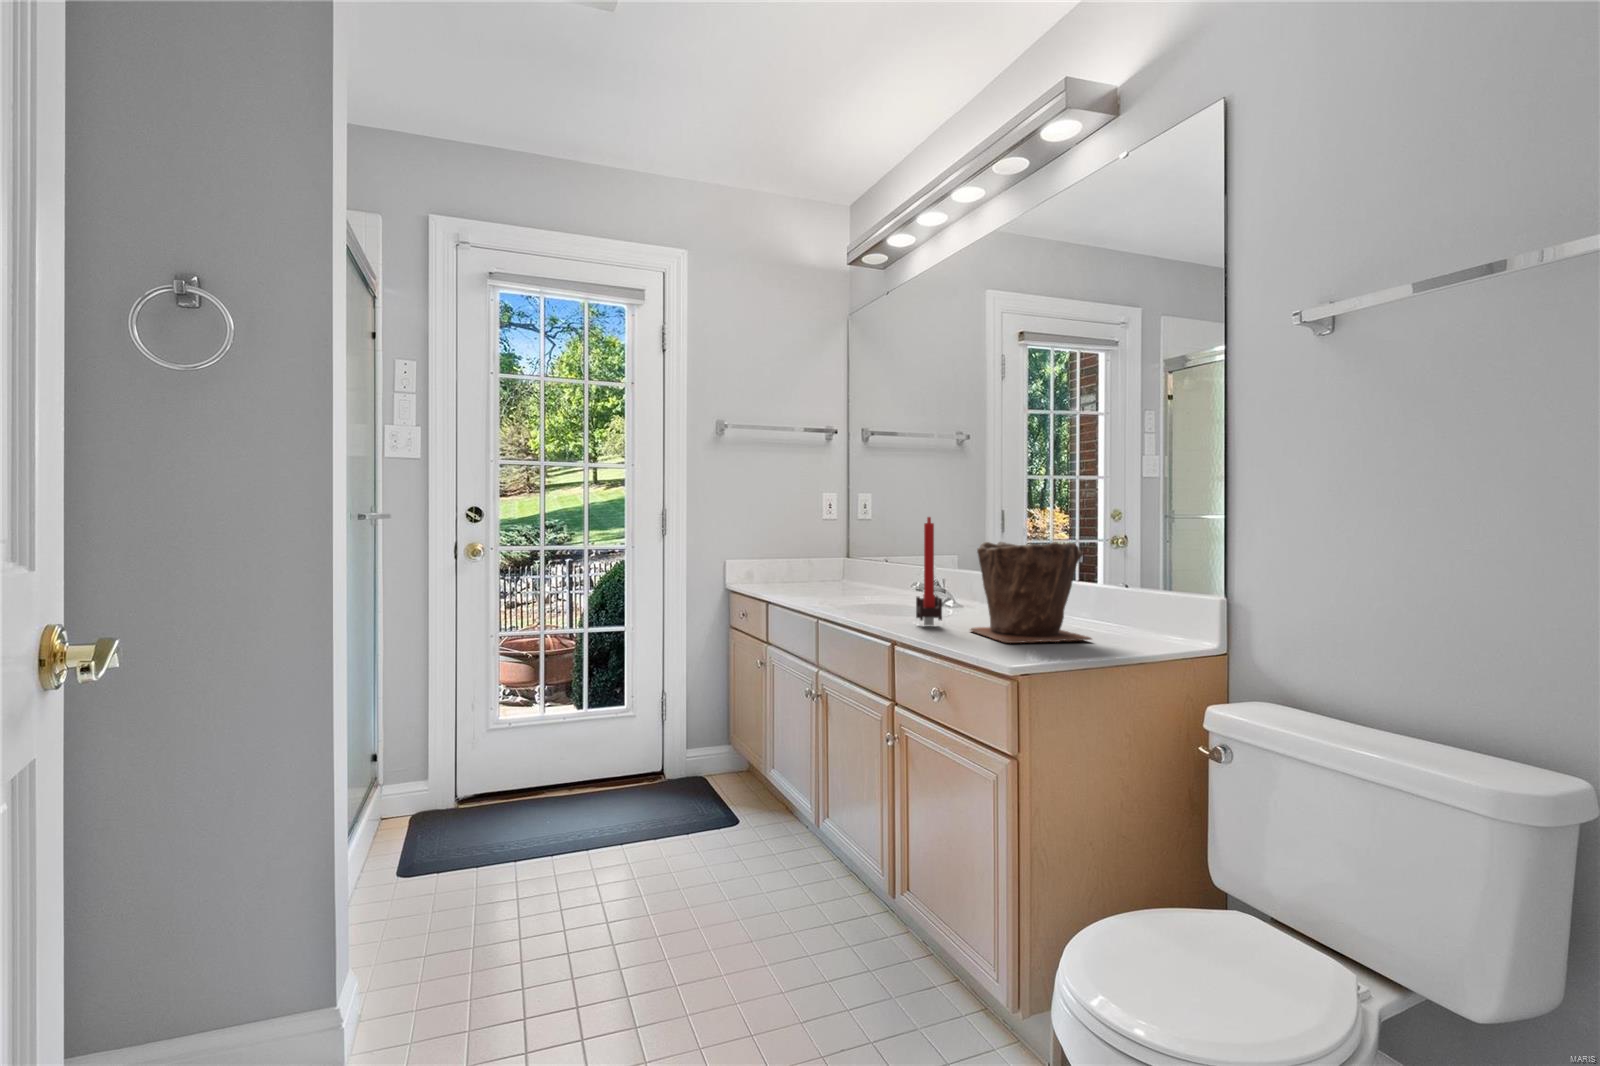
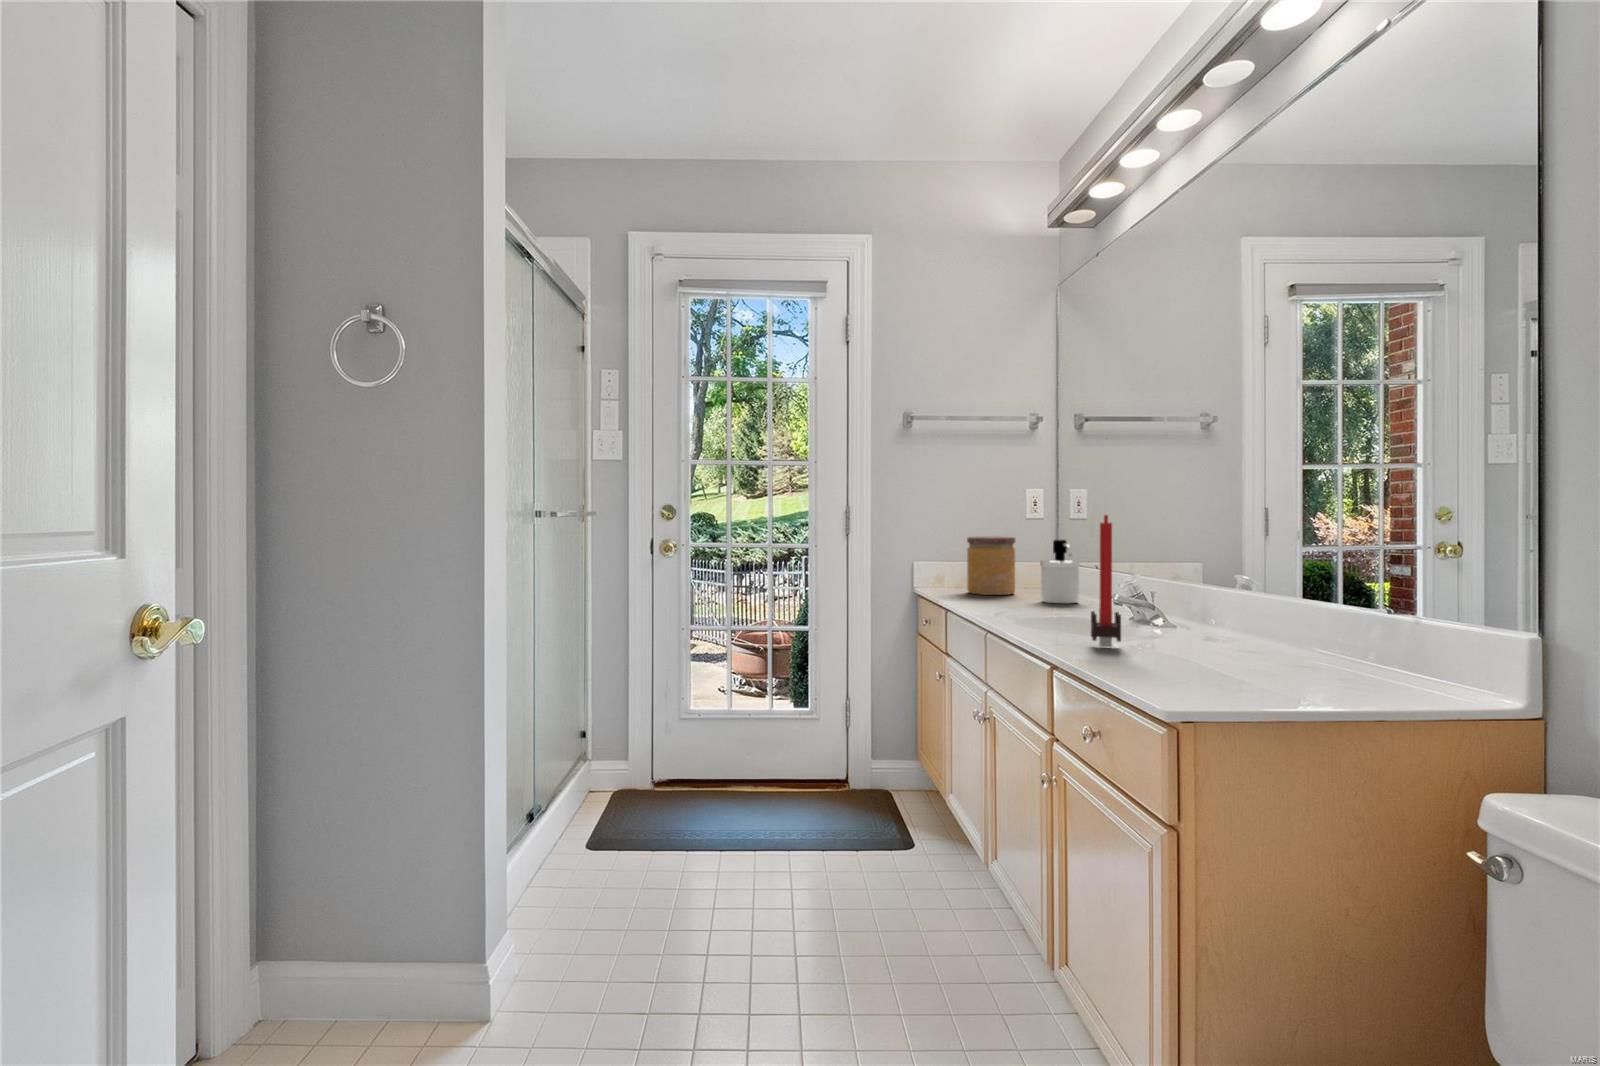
jar: none [775,537,817,589] -> present [967,536,1015,595]
soap dispenser: none [844,539,877,594] -> present [1040,540,1080,603]
plant pot: present [970,542,1092,643] -> none [1152,546,1320,680]

